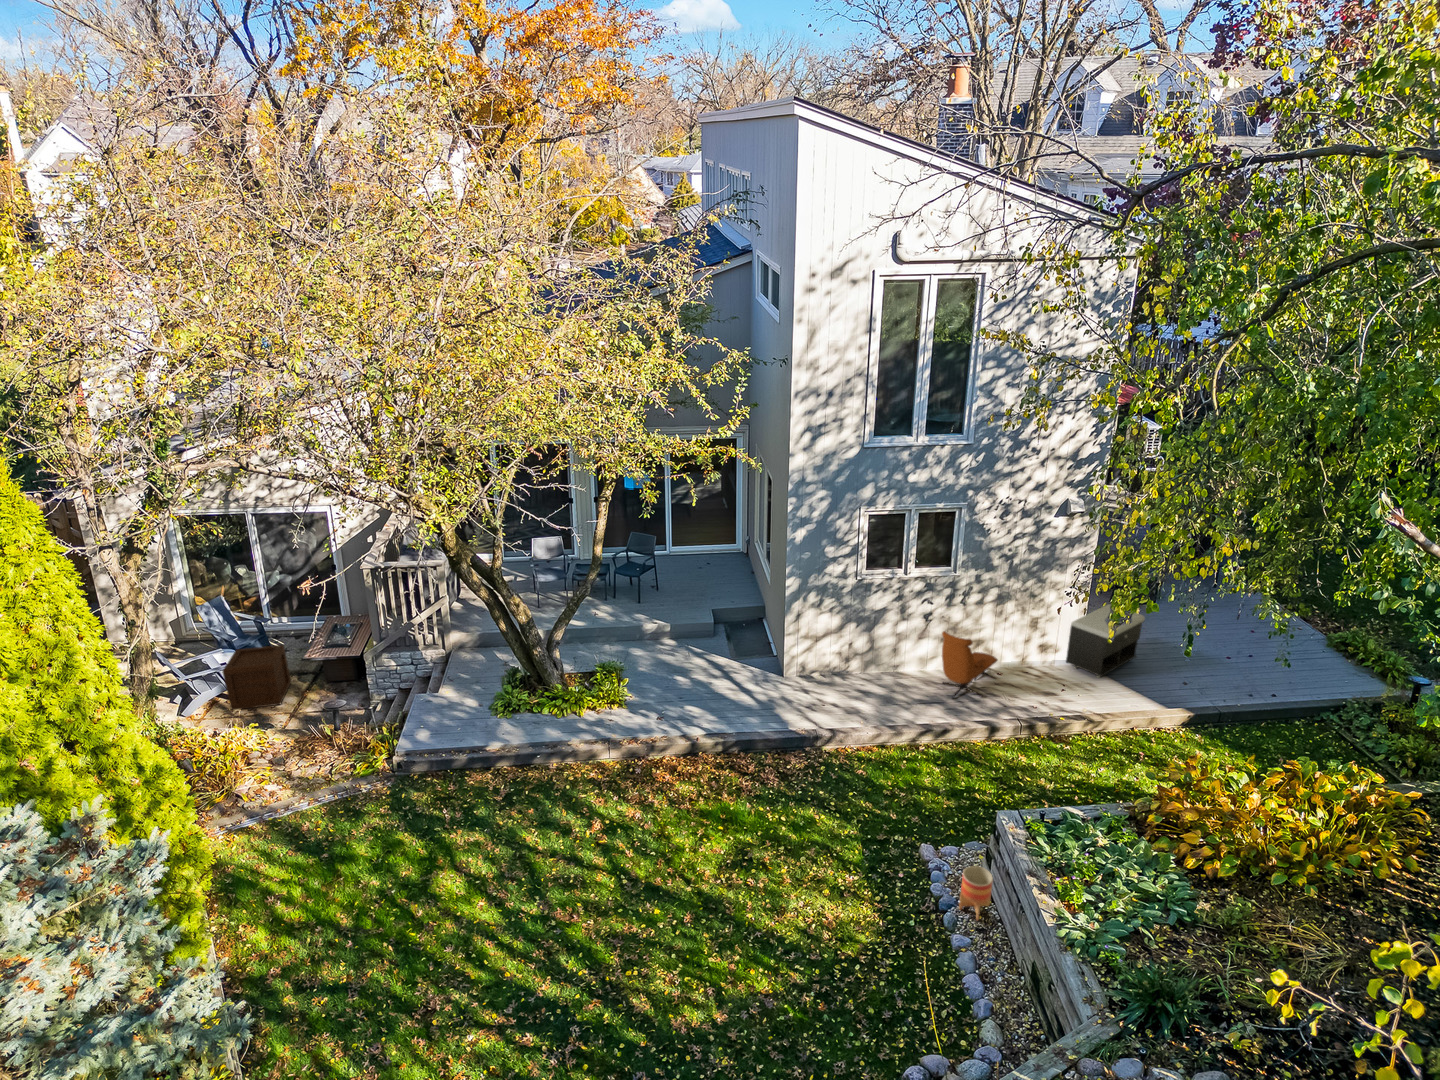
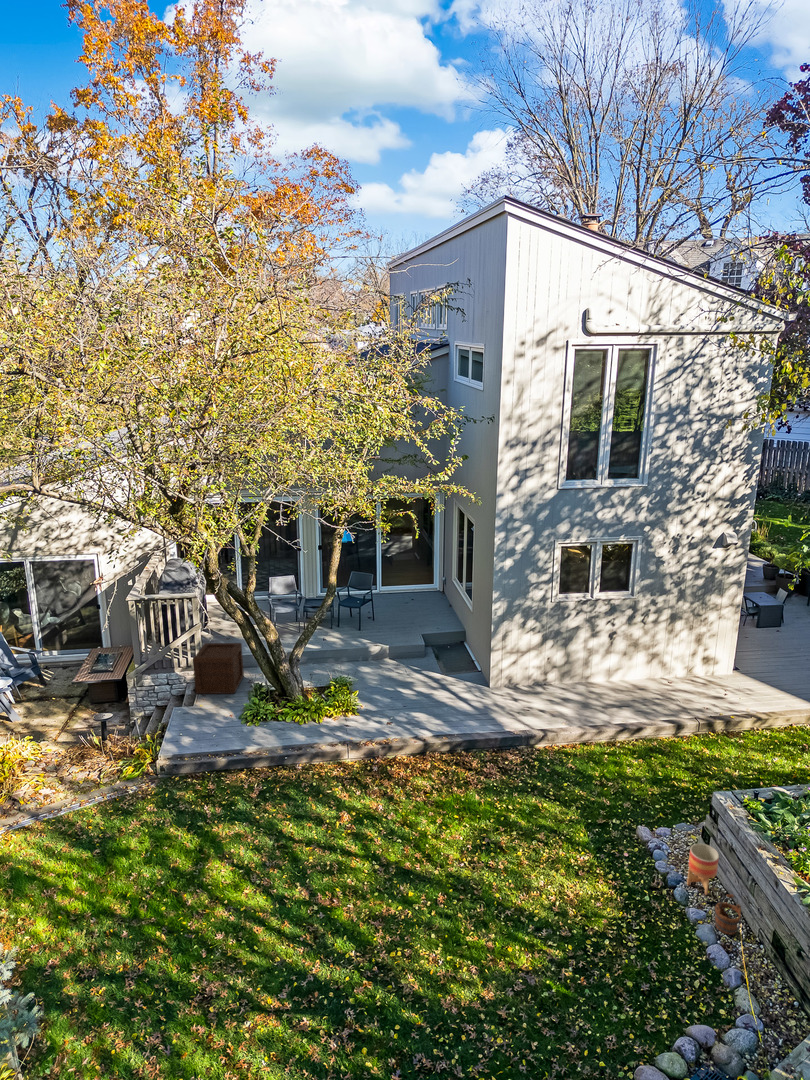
storage bench: present [1066,604,1145,678] -> none [727,623,790,684]
lounge chair: present [942,631,998,697] -> none [627,643,672,702]
wooden crate: present [222,645,291,710] -> present [193,643,244,694]
wooden bucket: none [979,921,1006,963] -> present [715,894,741,935]

